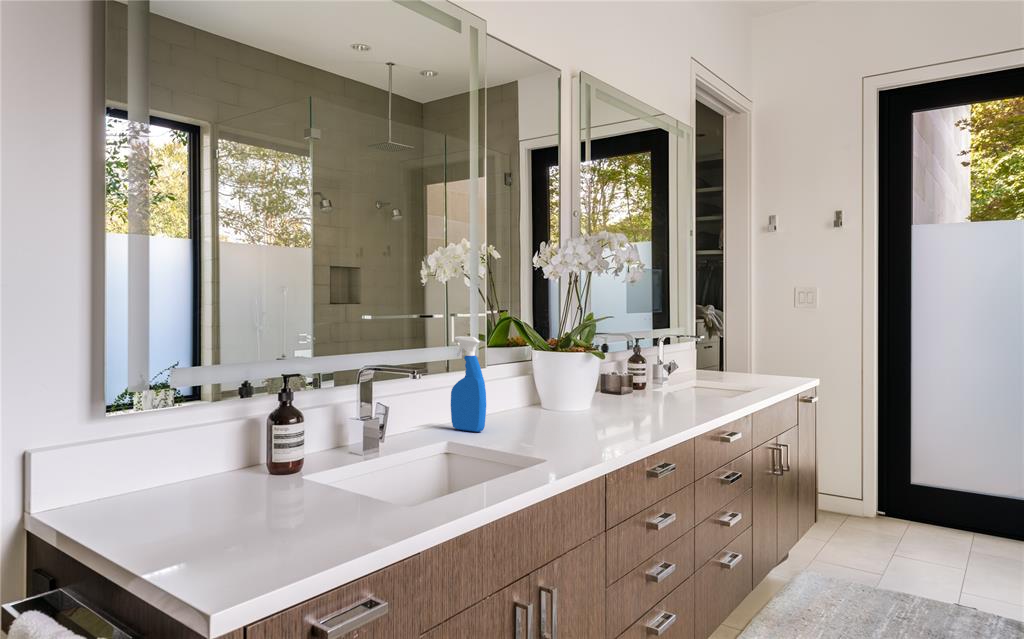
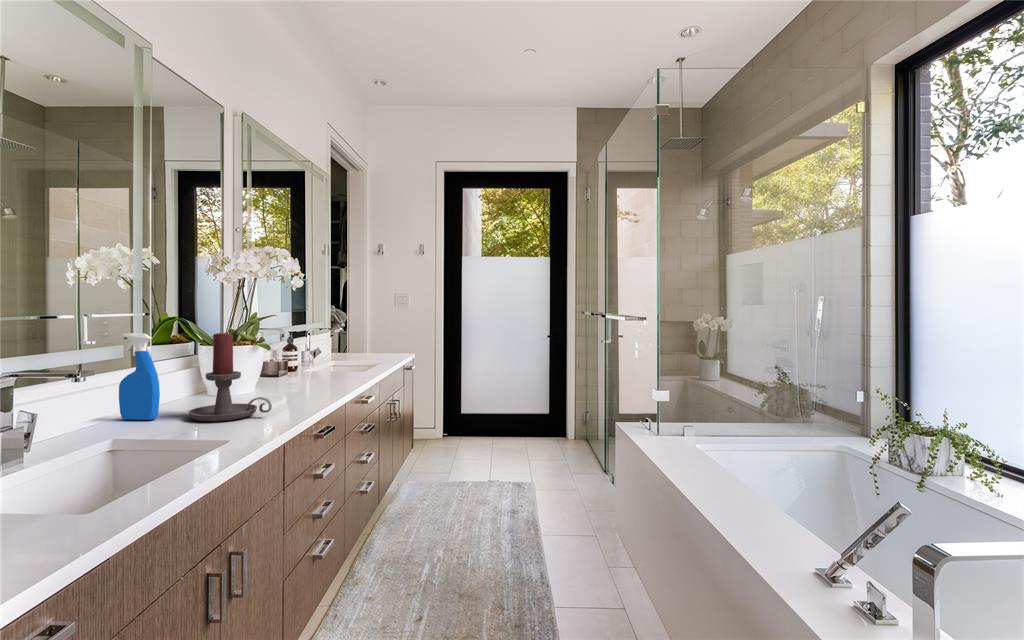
candle holder: none [512,337,598,440] -> present [188,333,272,421]

